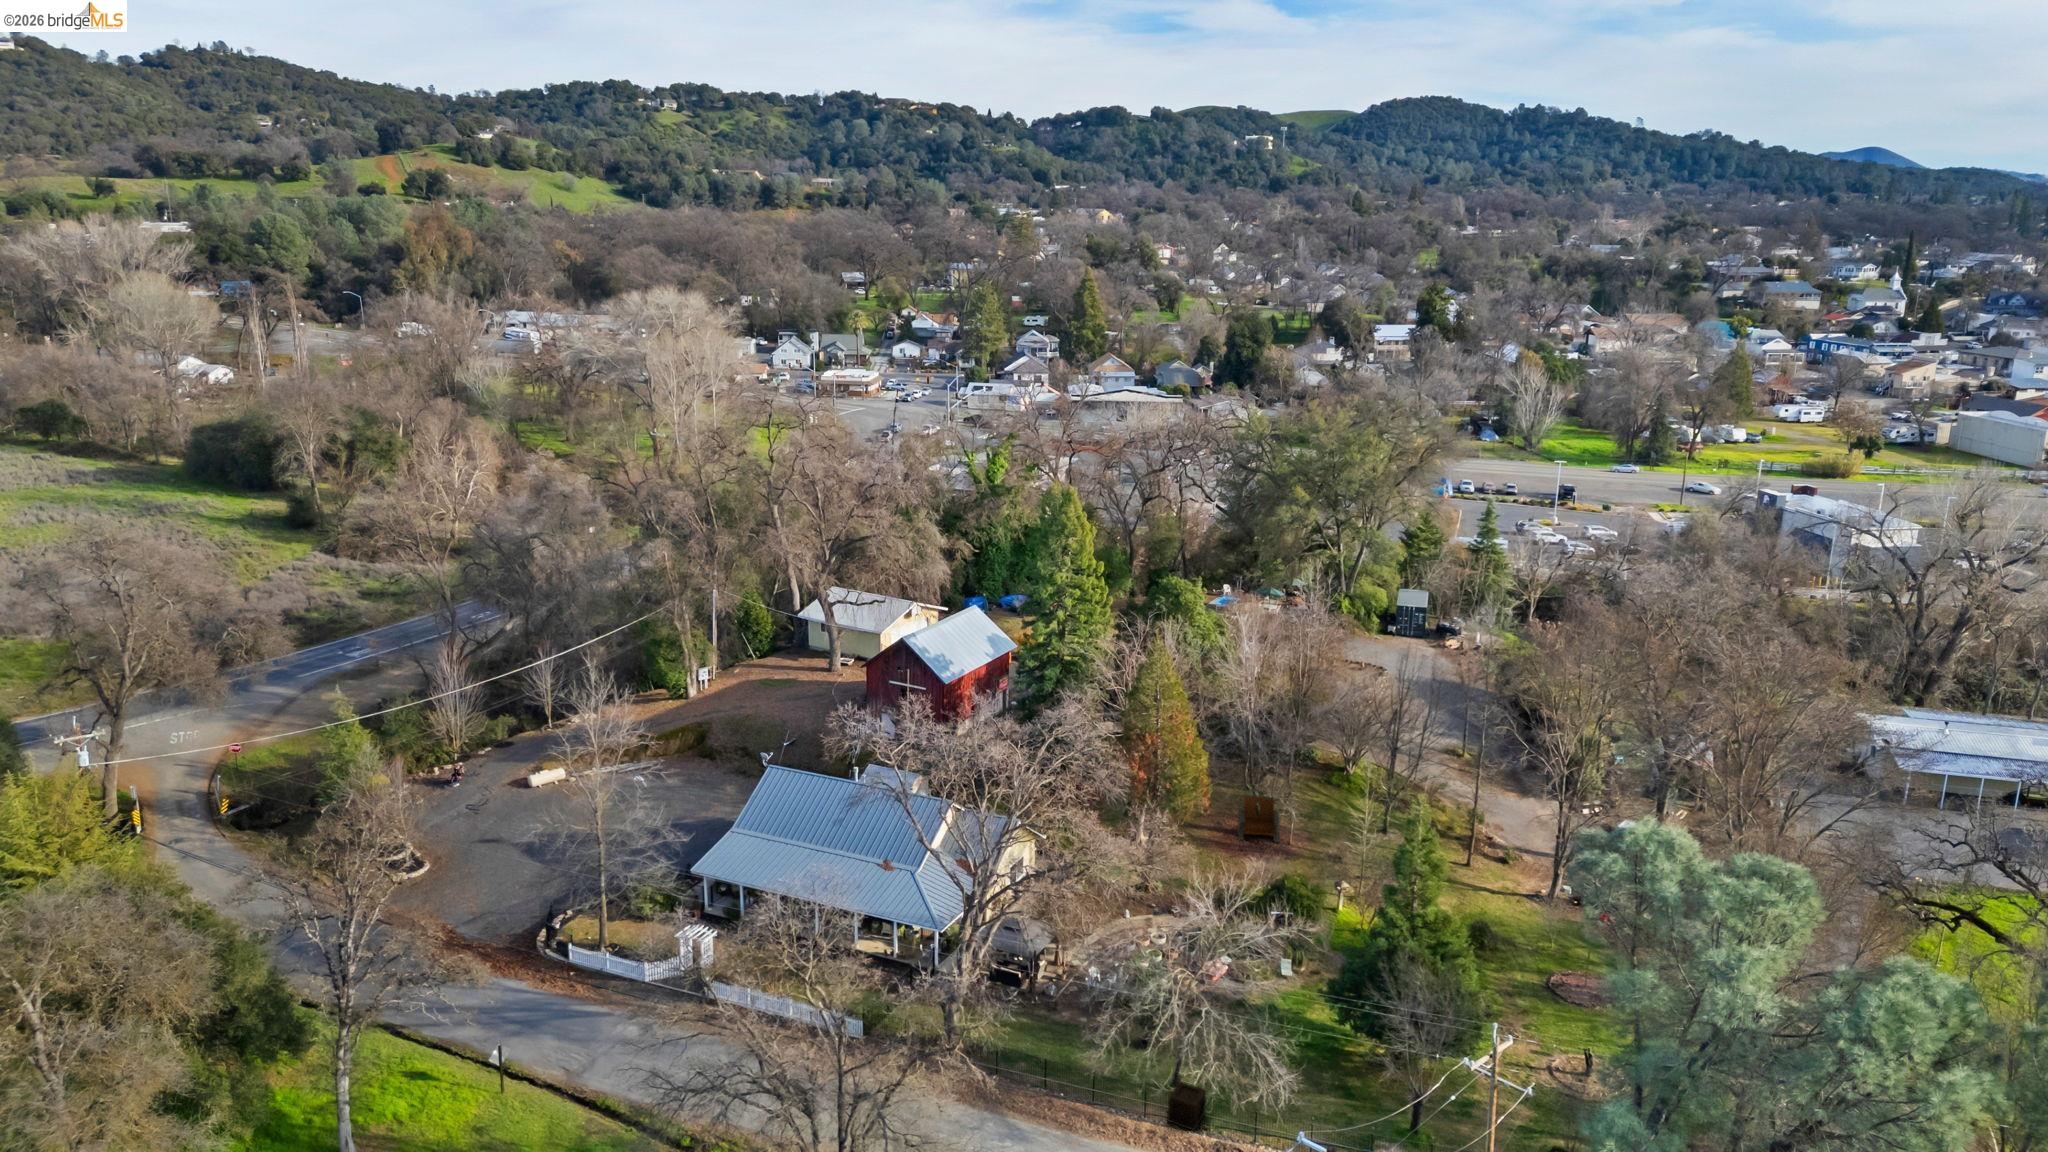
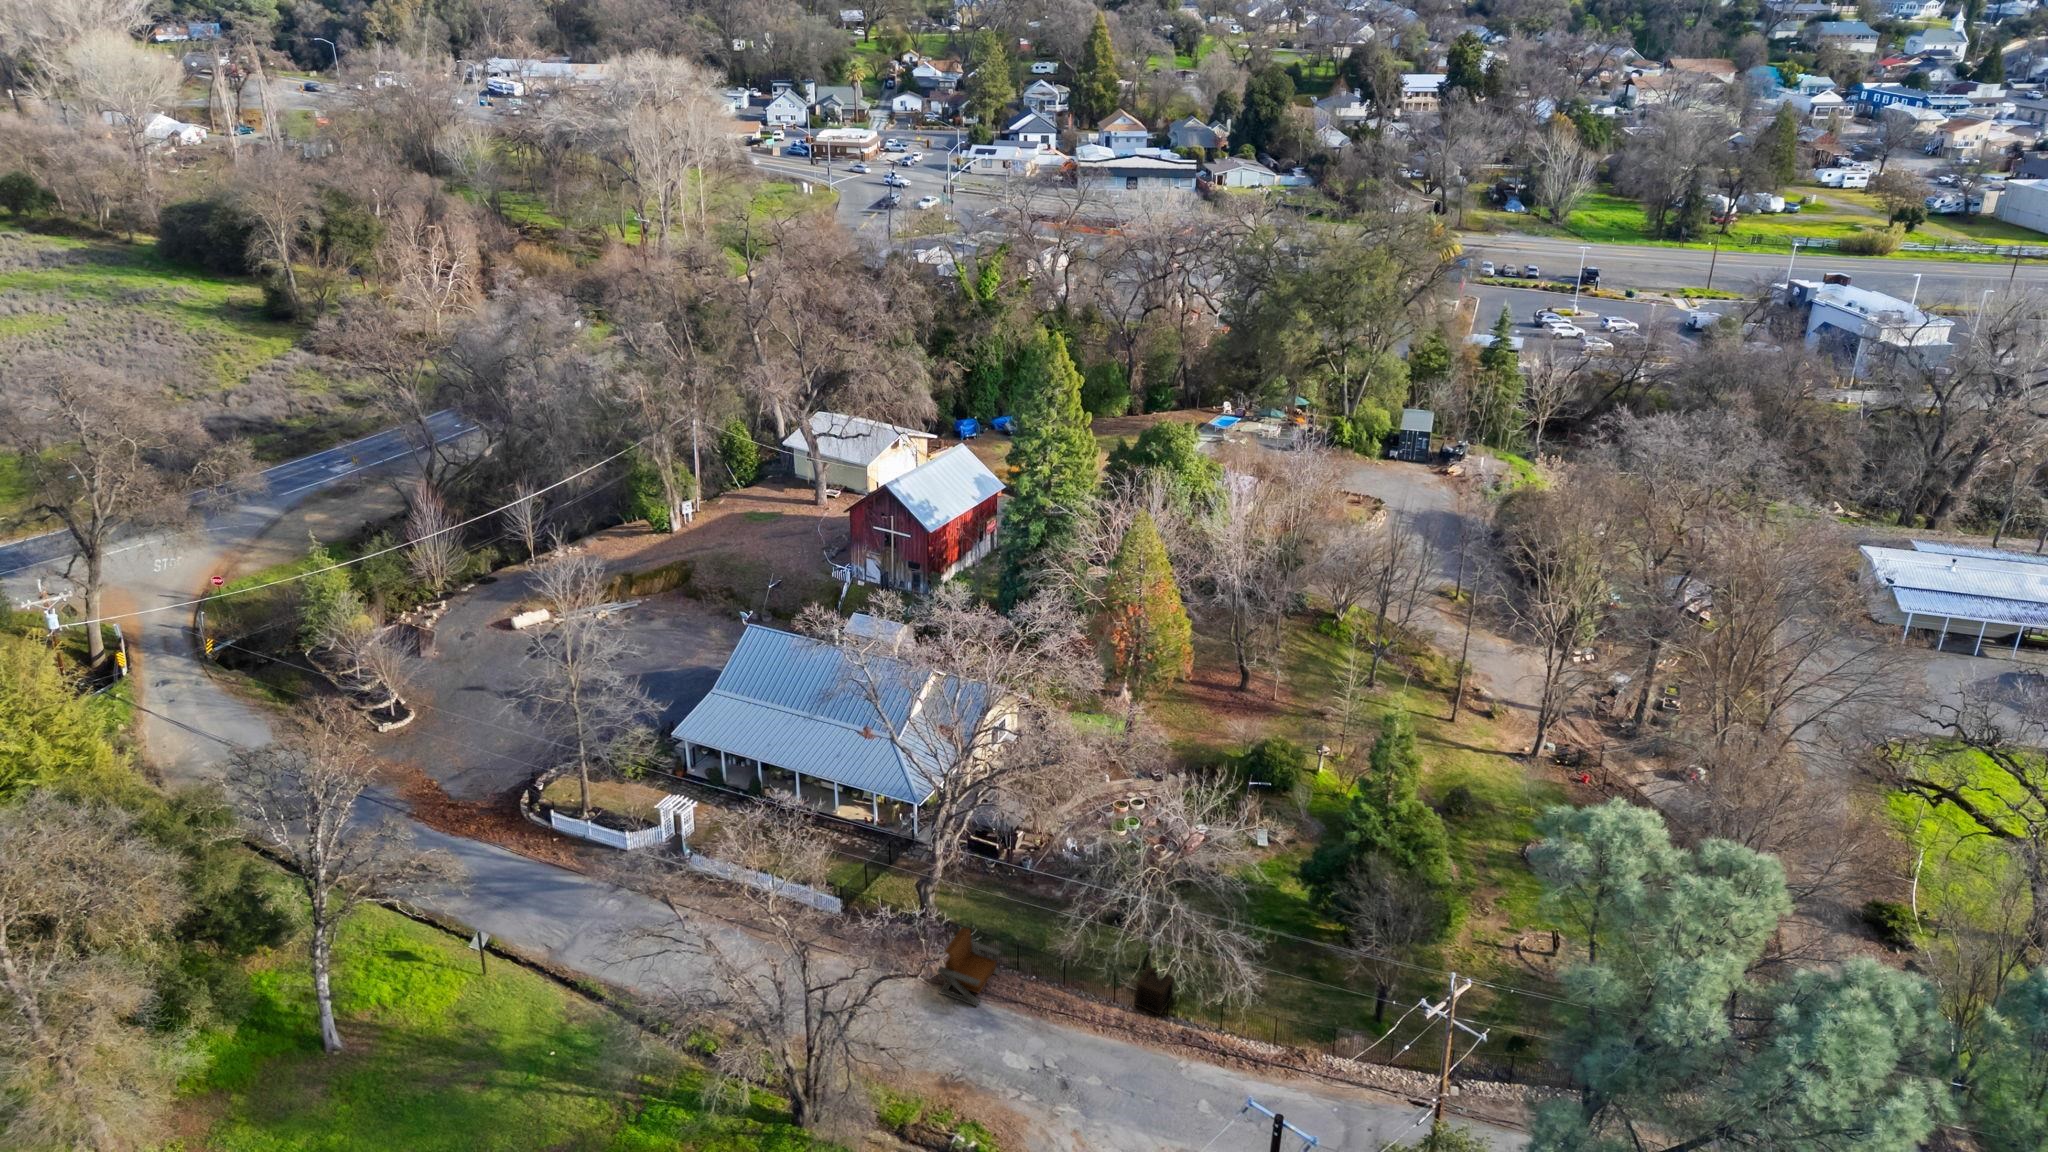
lounge chair: present [1237,795,1280,843] -> present [938,927,1000,1006]

